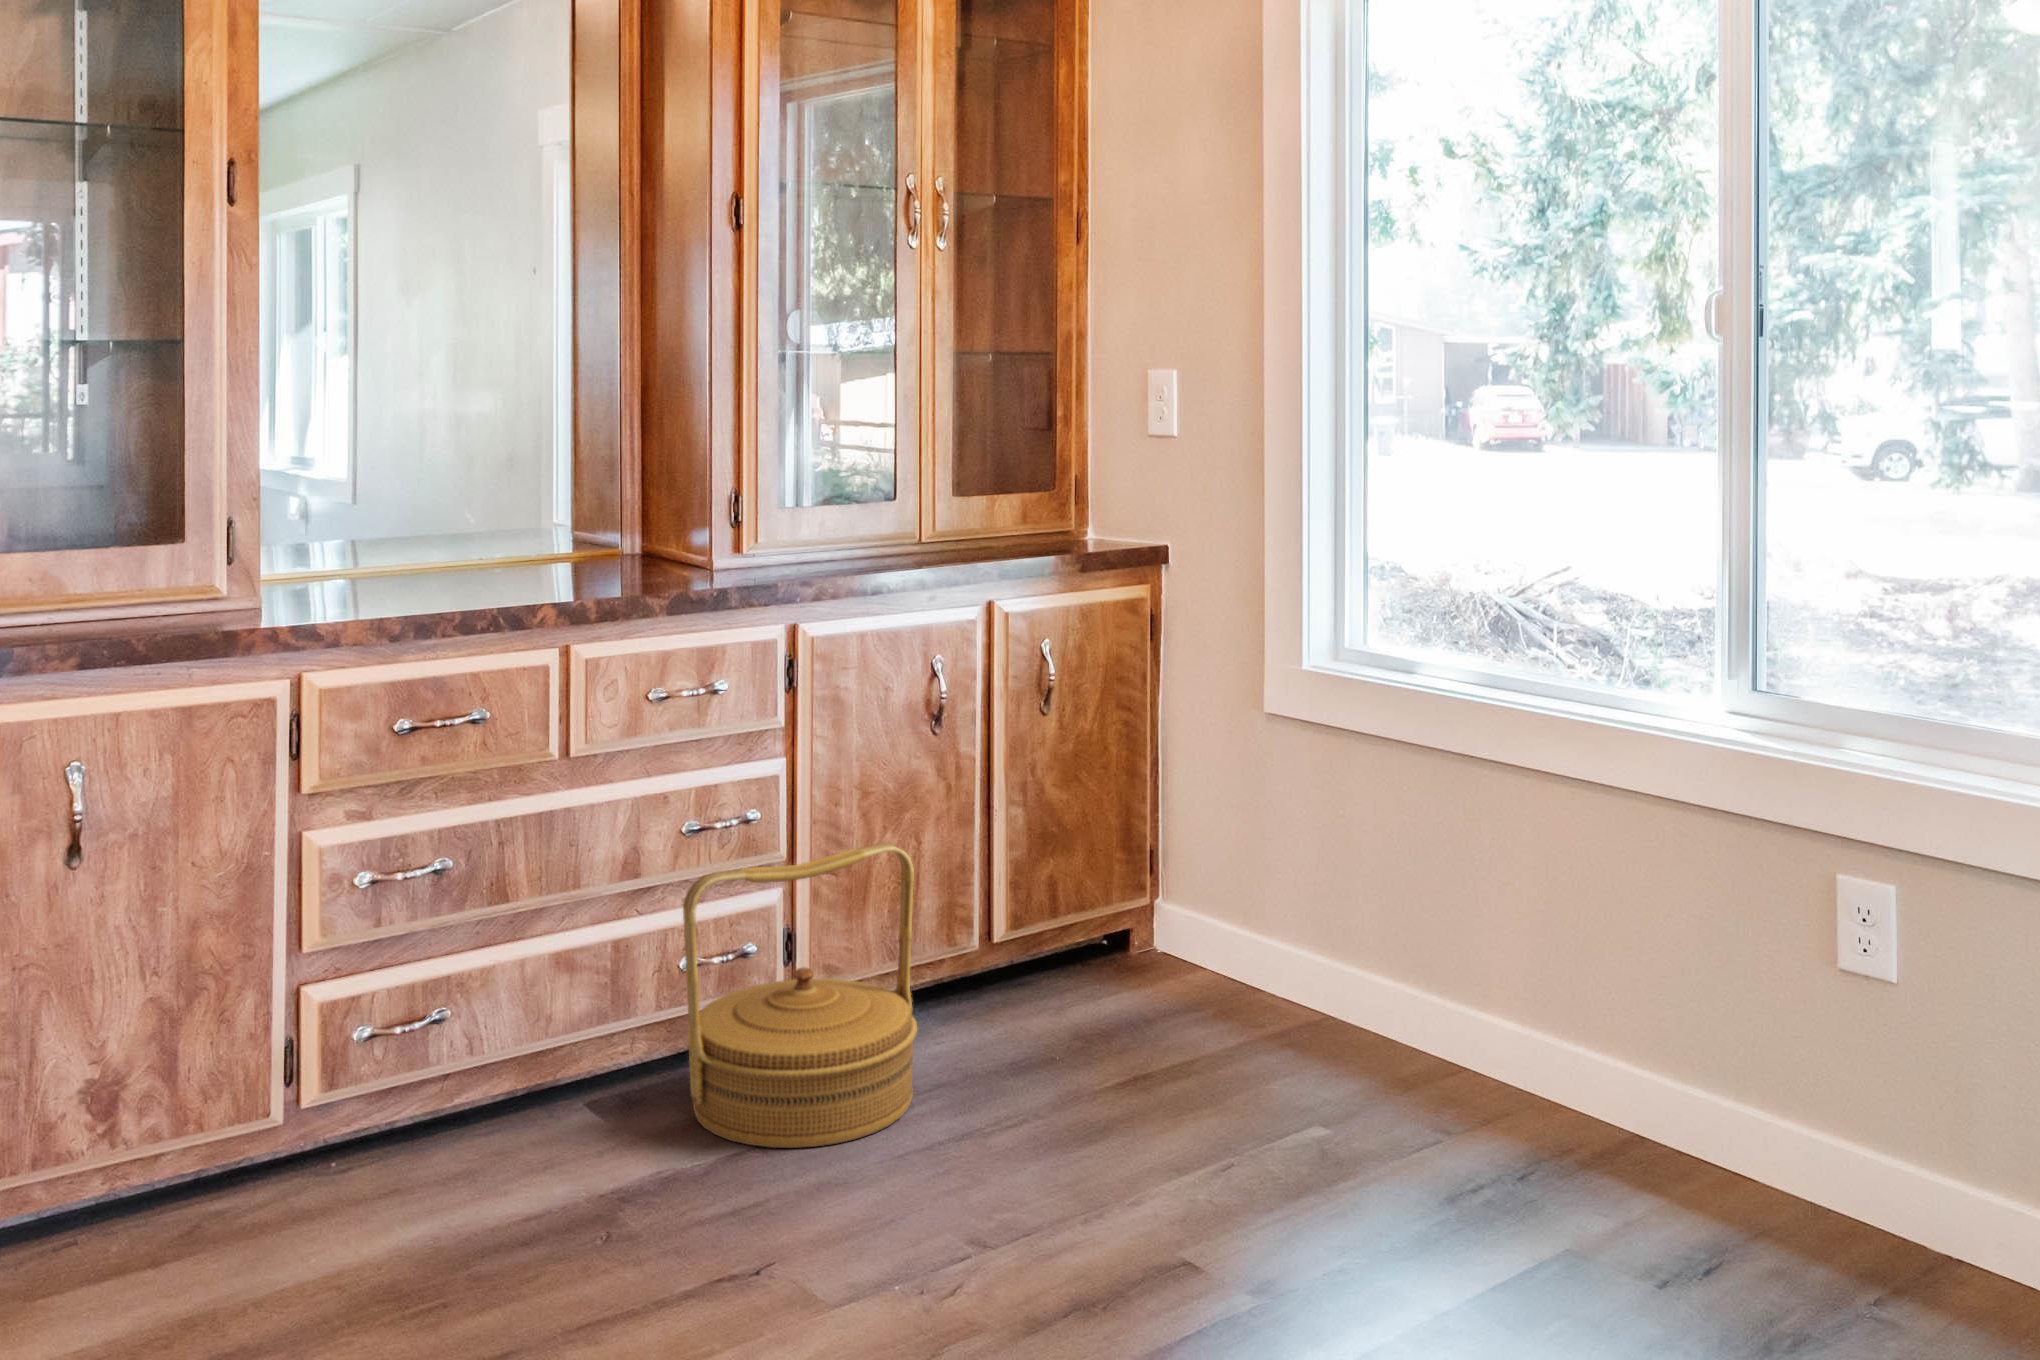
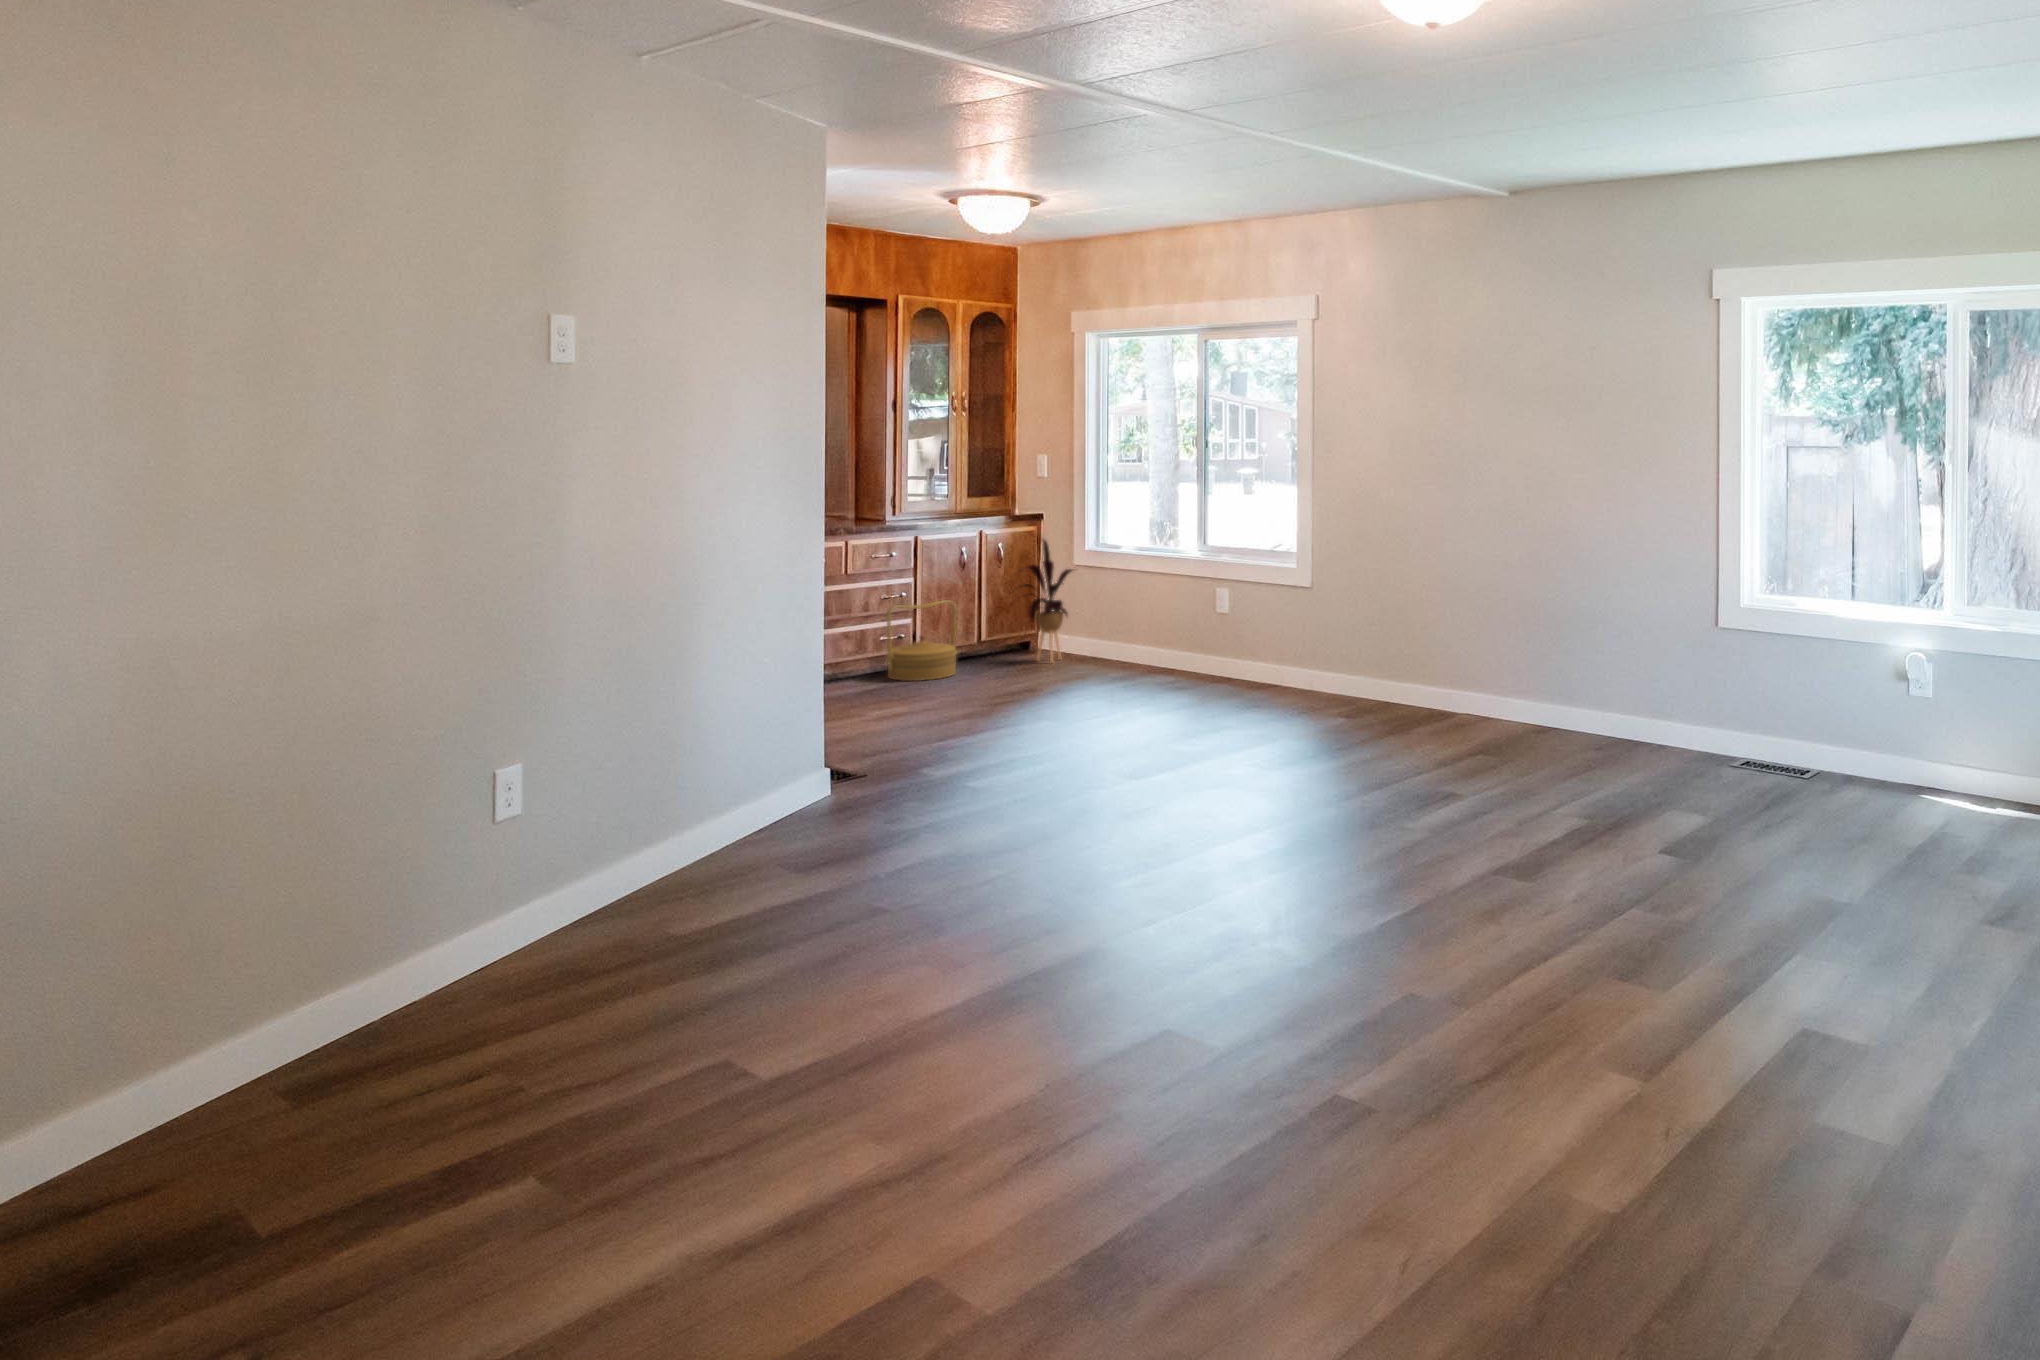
house plant: none [1068,641,1289,1052] -> present [1019,540,1073,662]

